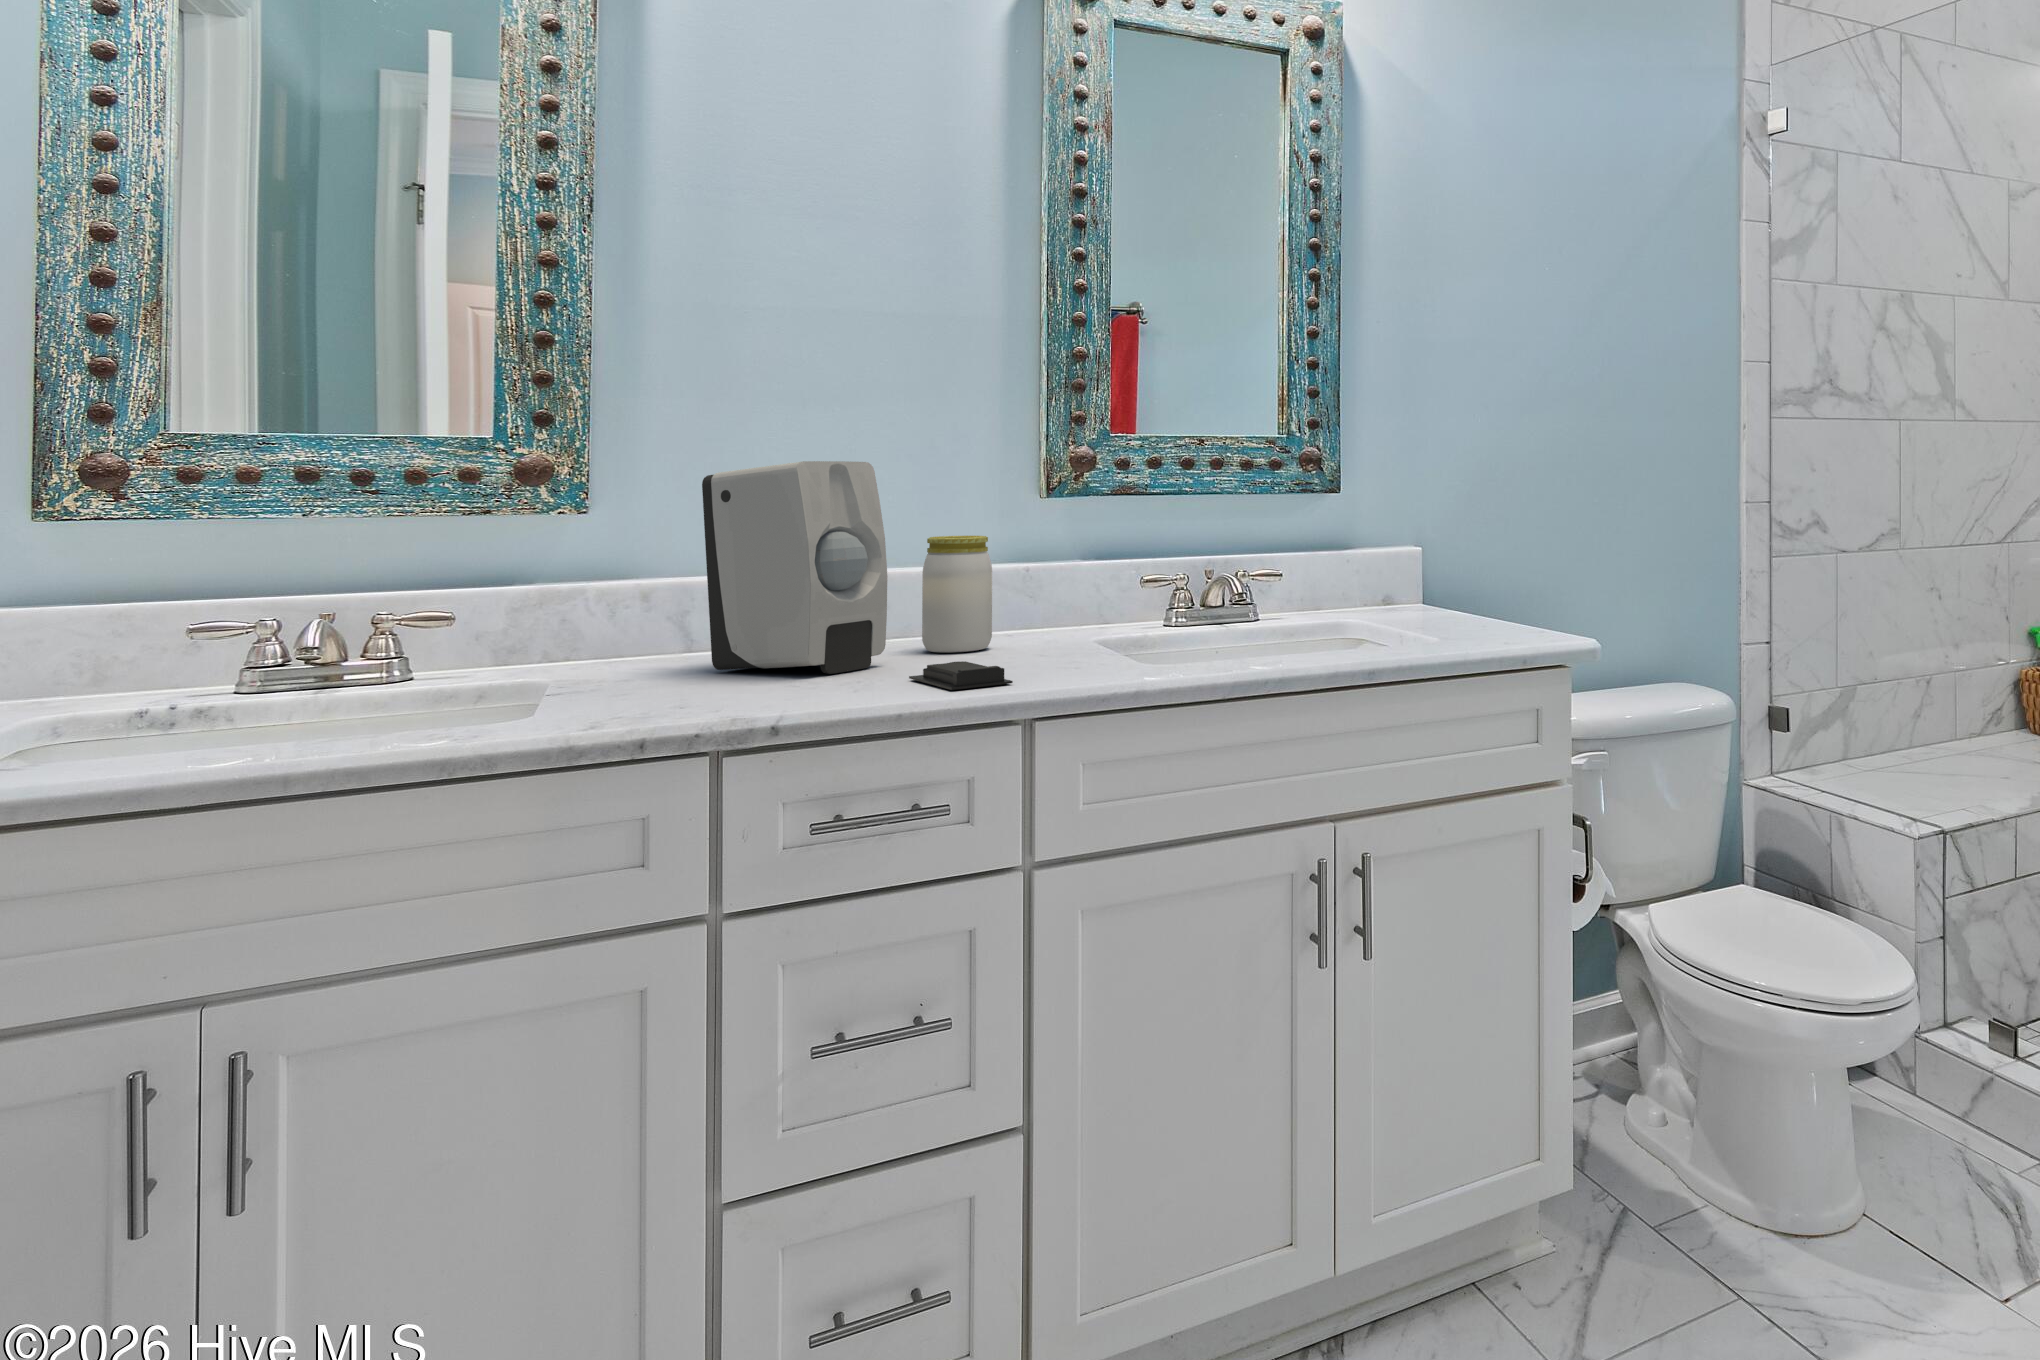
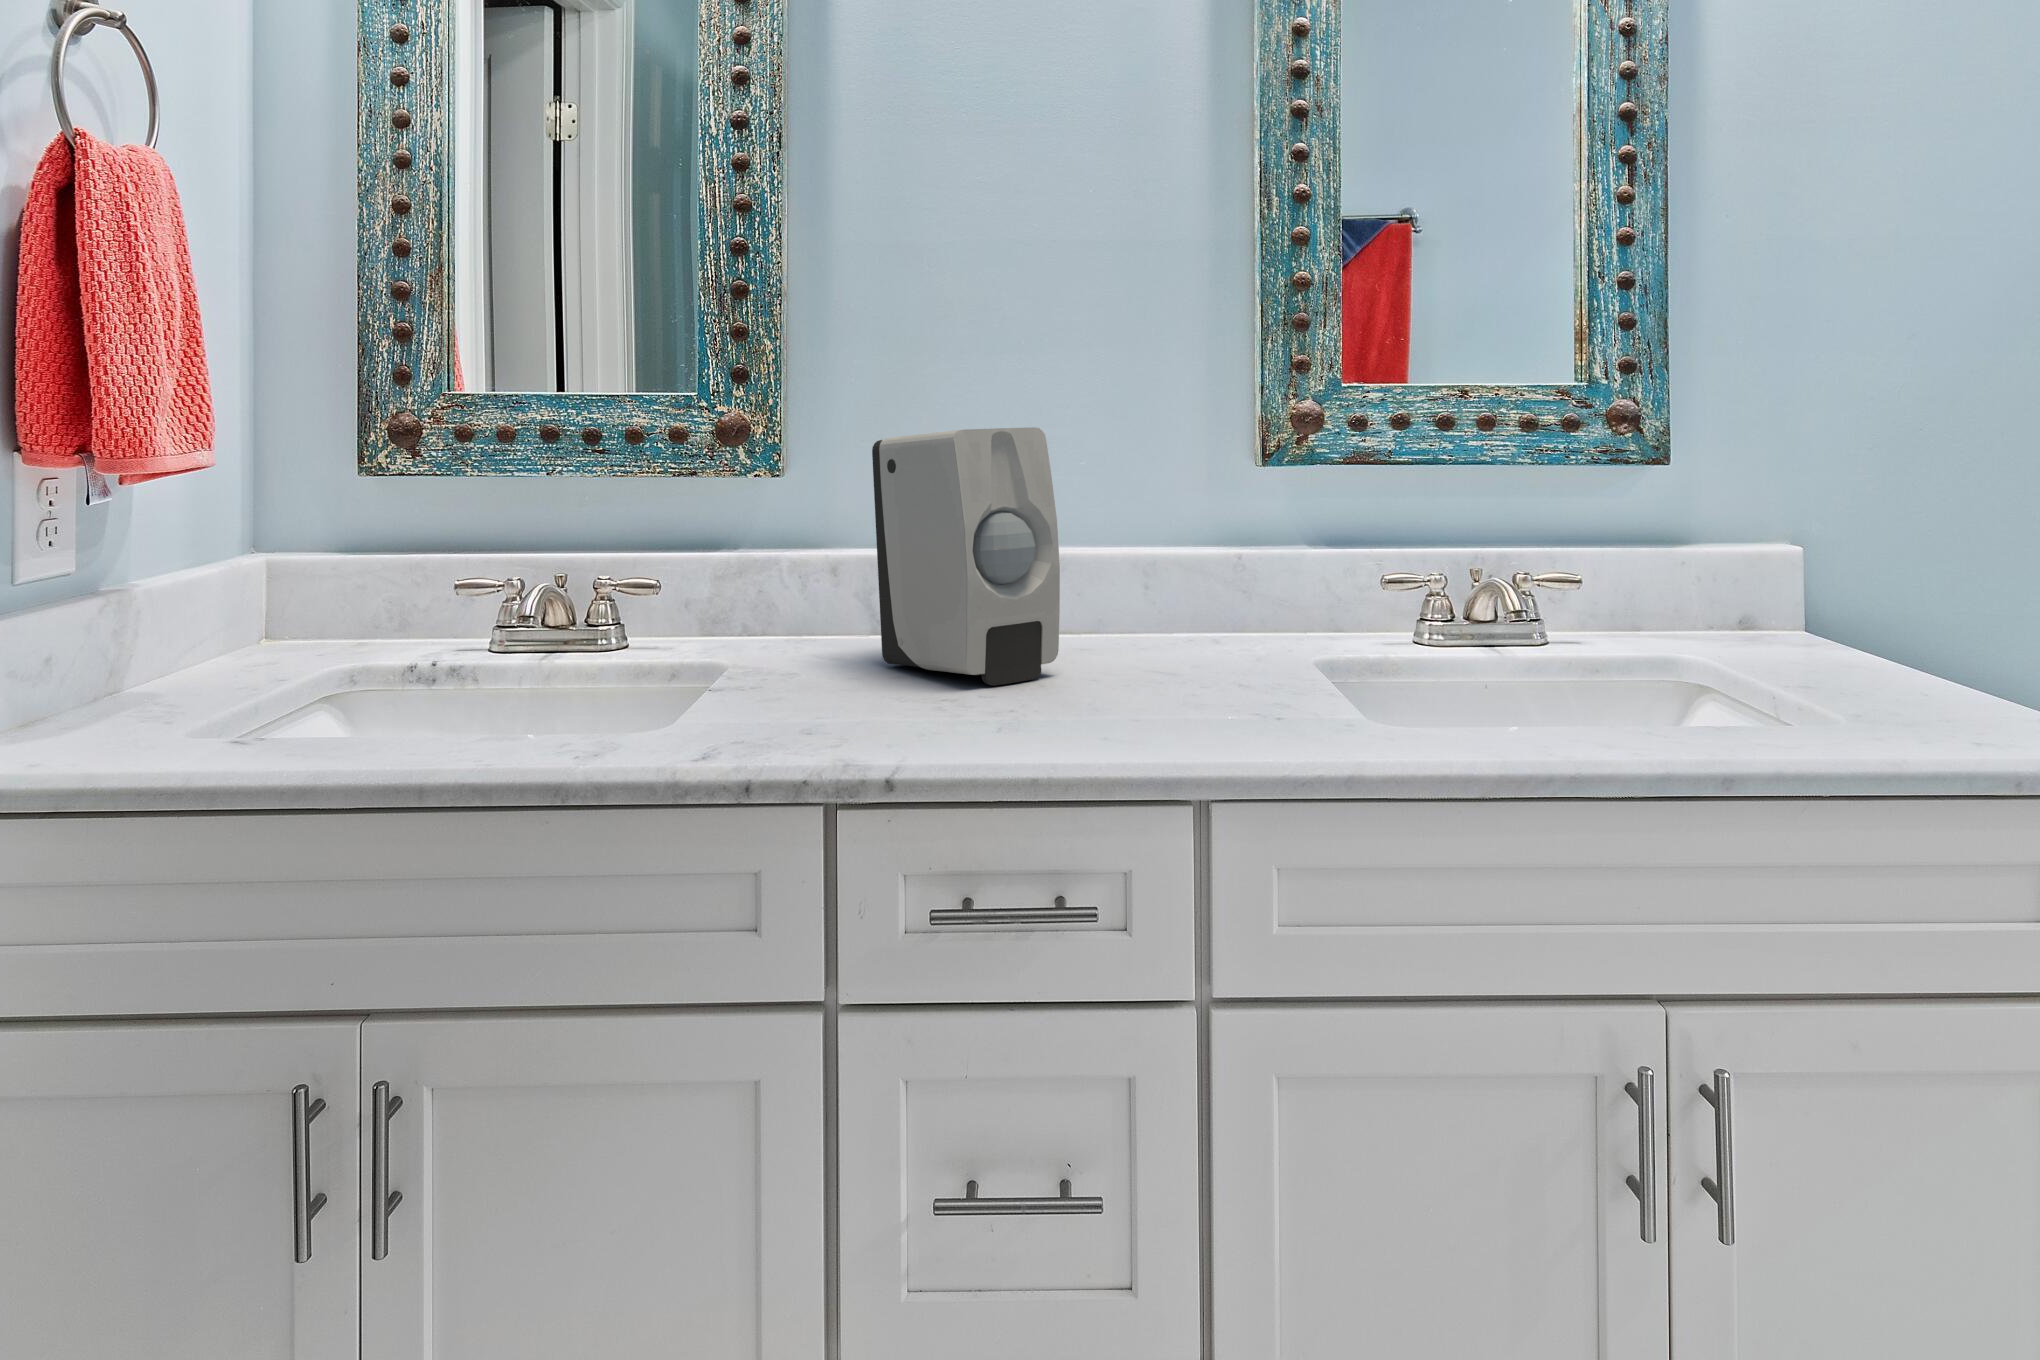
jar: present [922,536,992,652] -> none [1111,512,1191,659]
soap bar: present [909,661,1013,690] -> none [1068,691,1180,739]

